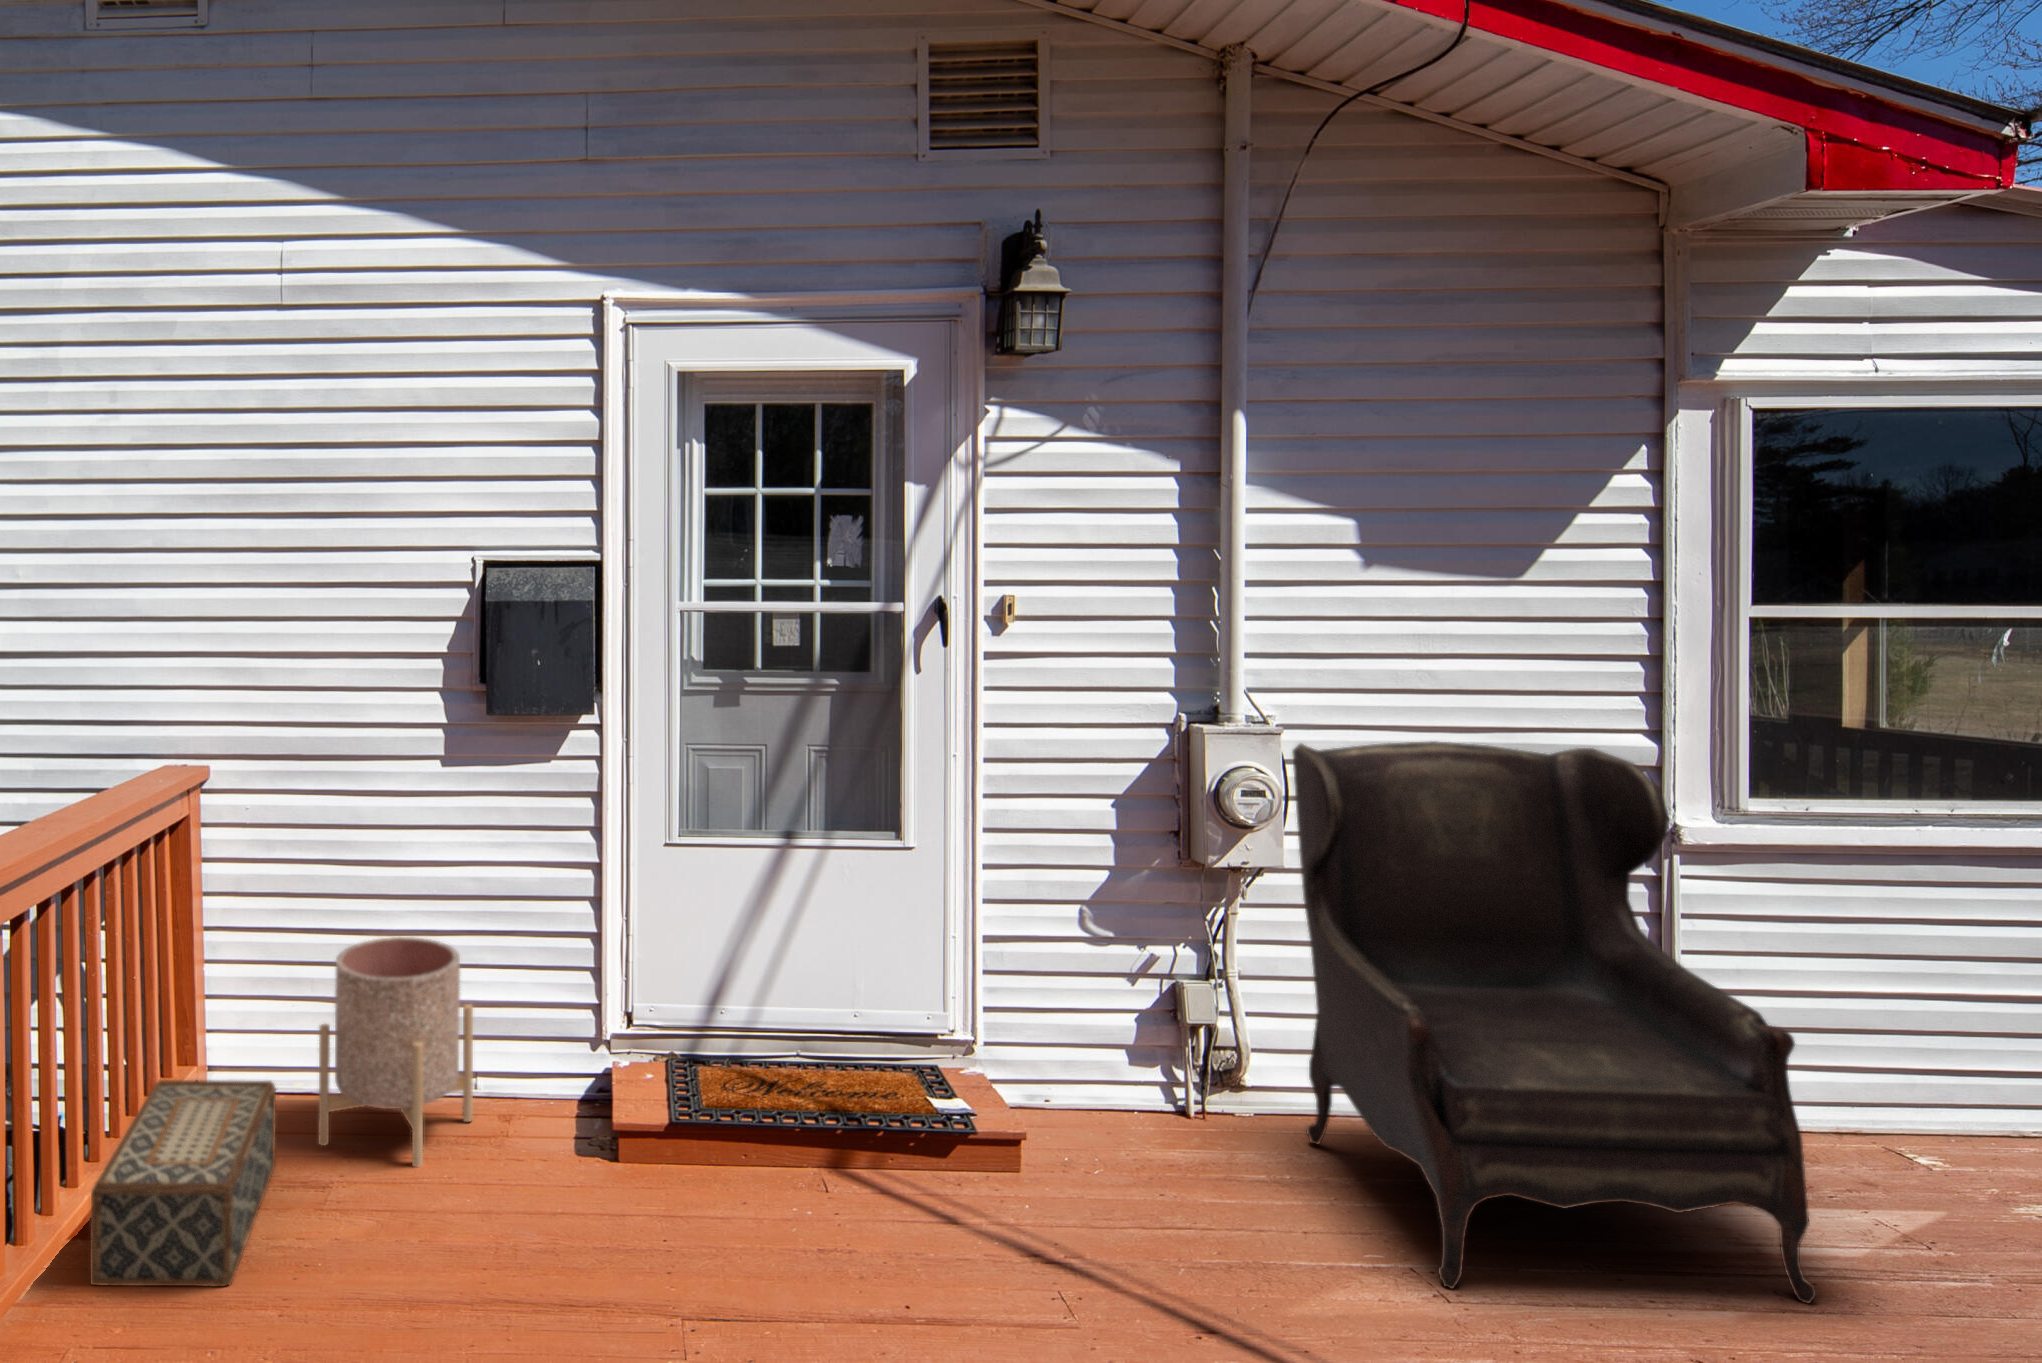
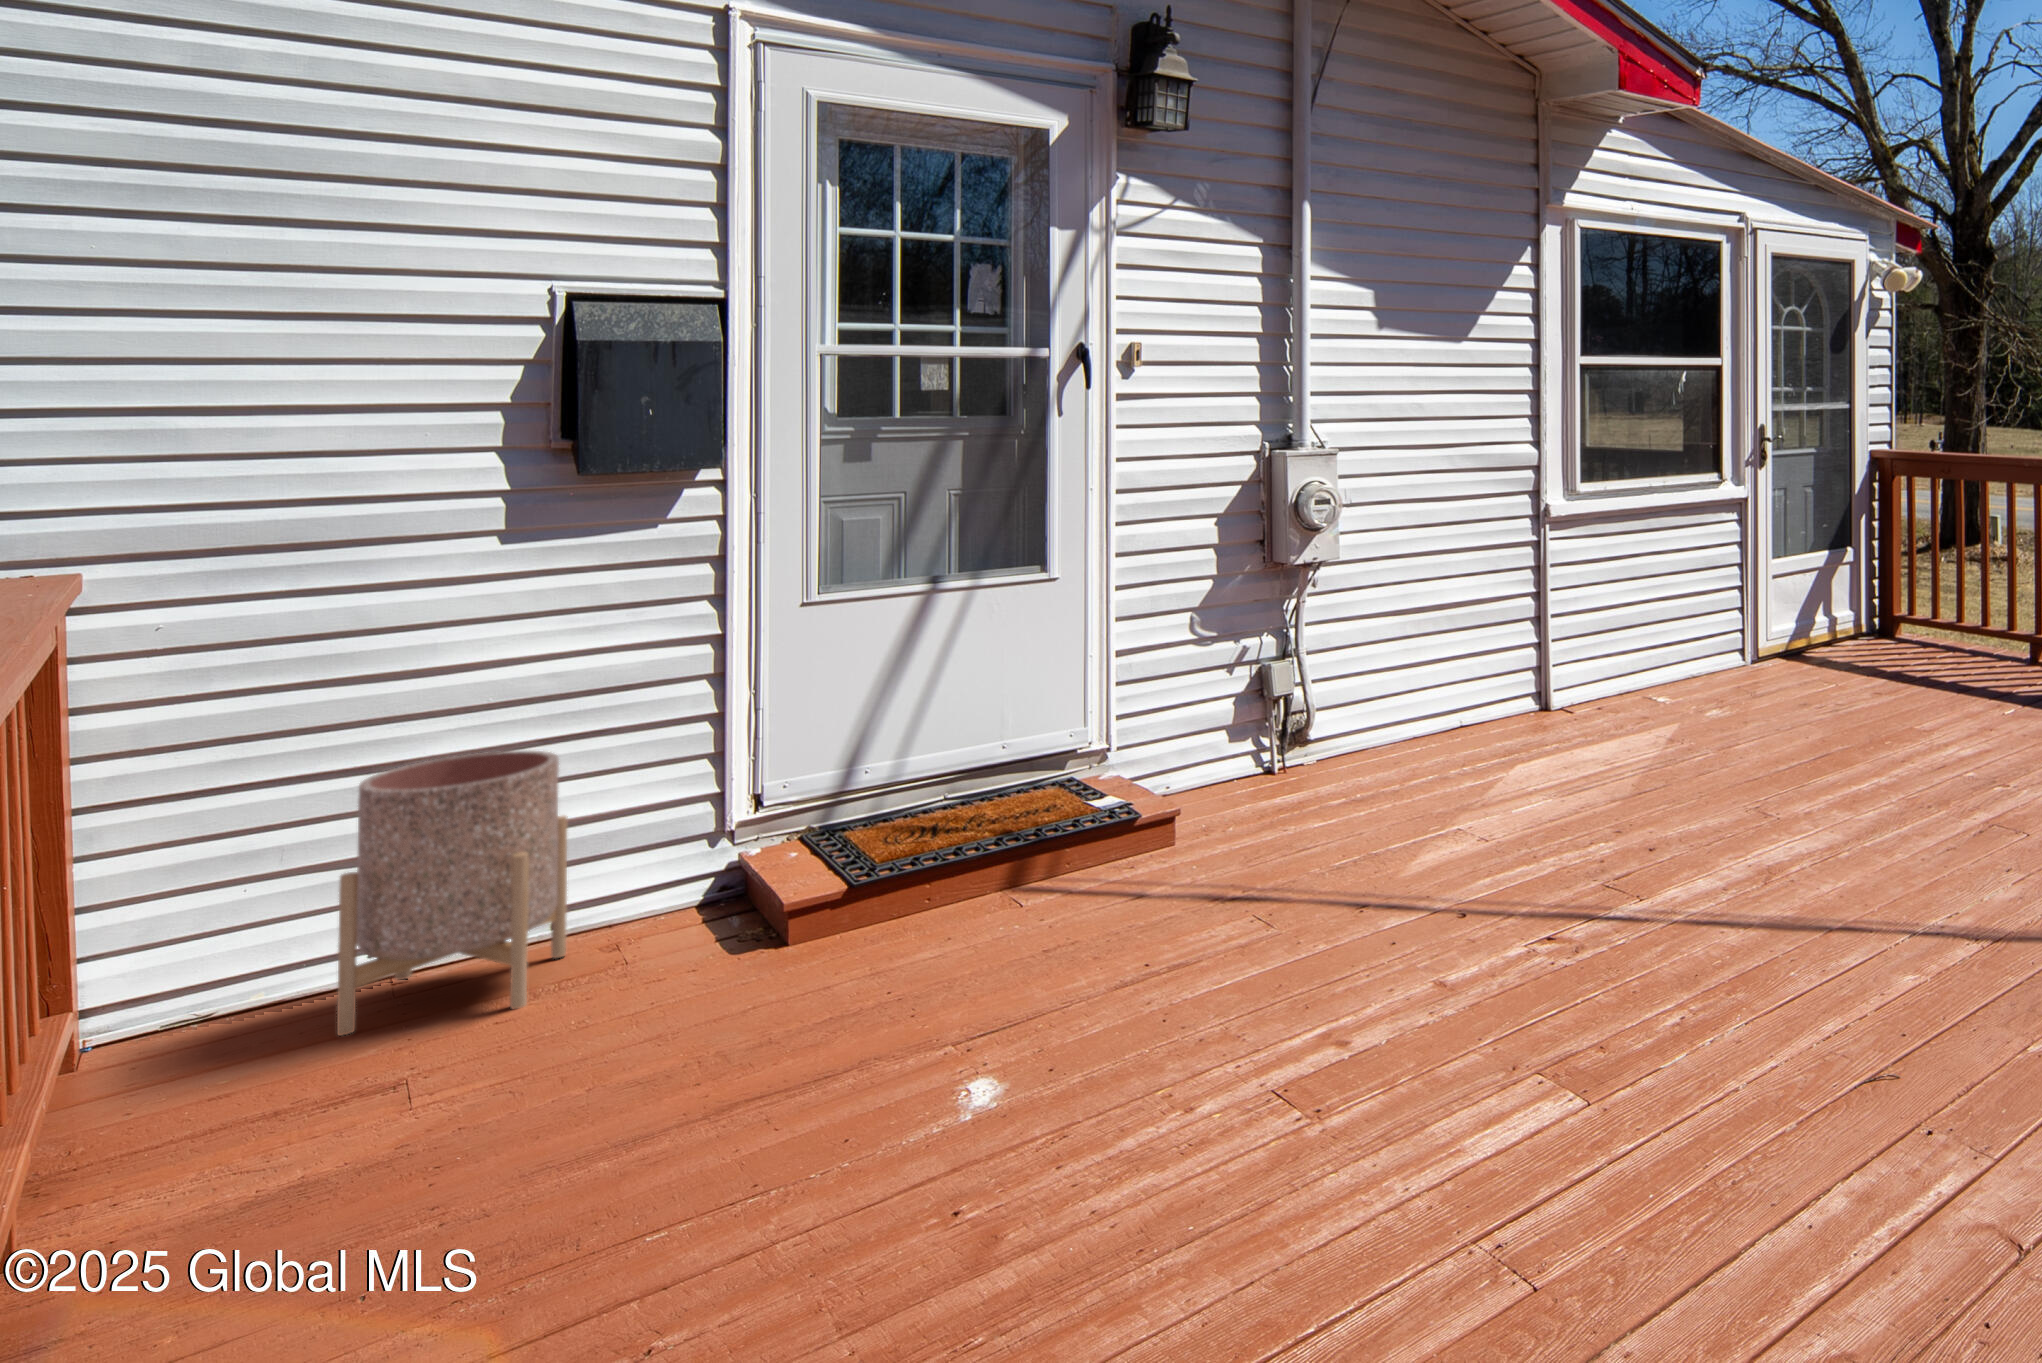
armchair: present [1292,741,1816,1303] -> none [1345,449,1672,805]
woven basket: present [90,1080,276,1287] -> none [7,952,312,1280]

